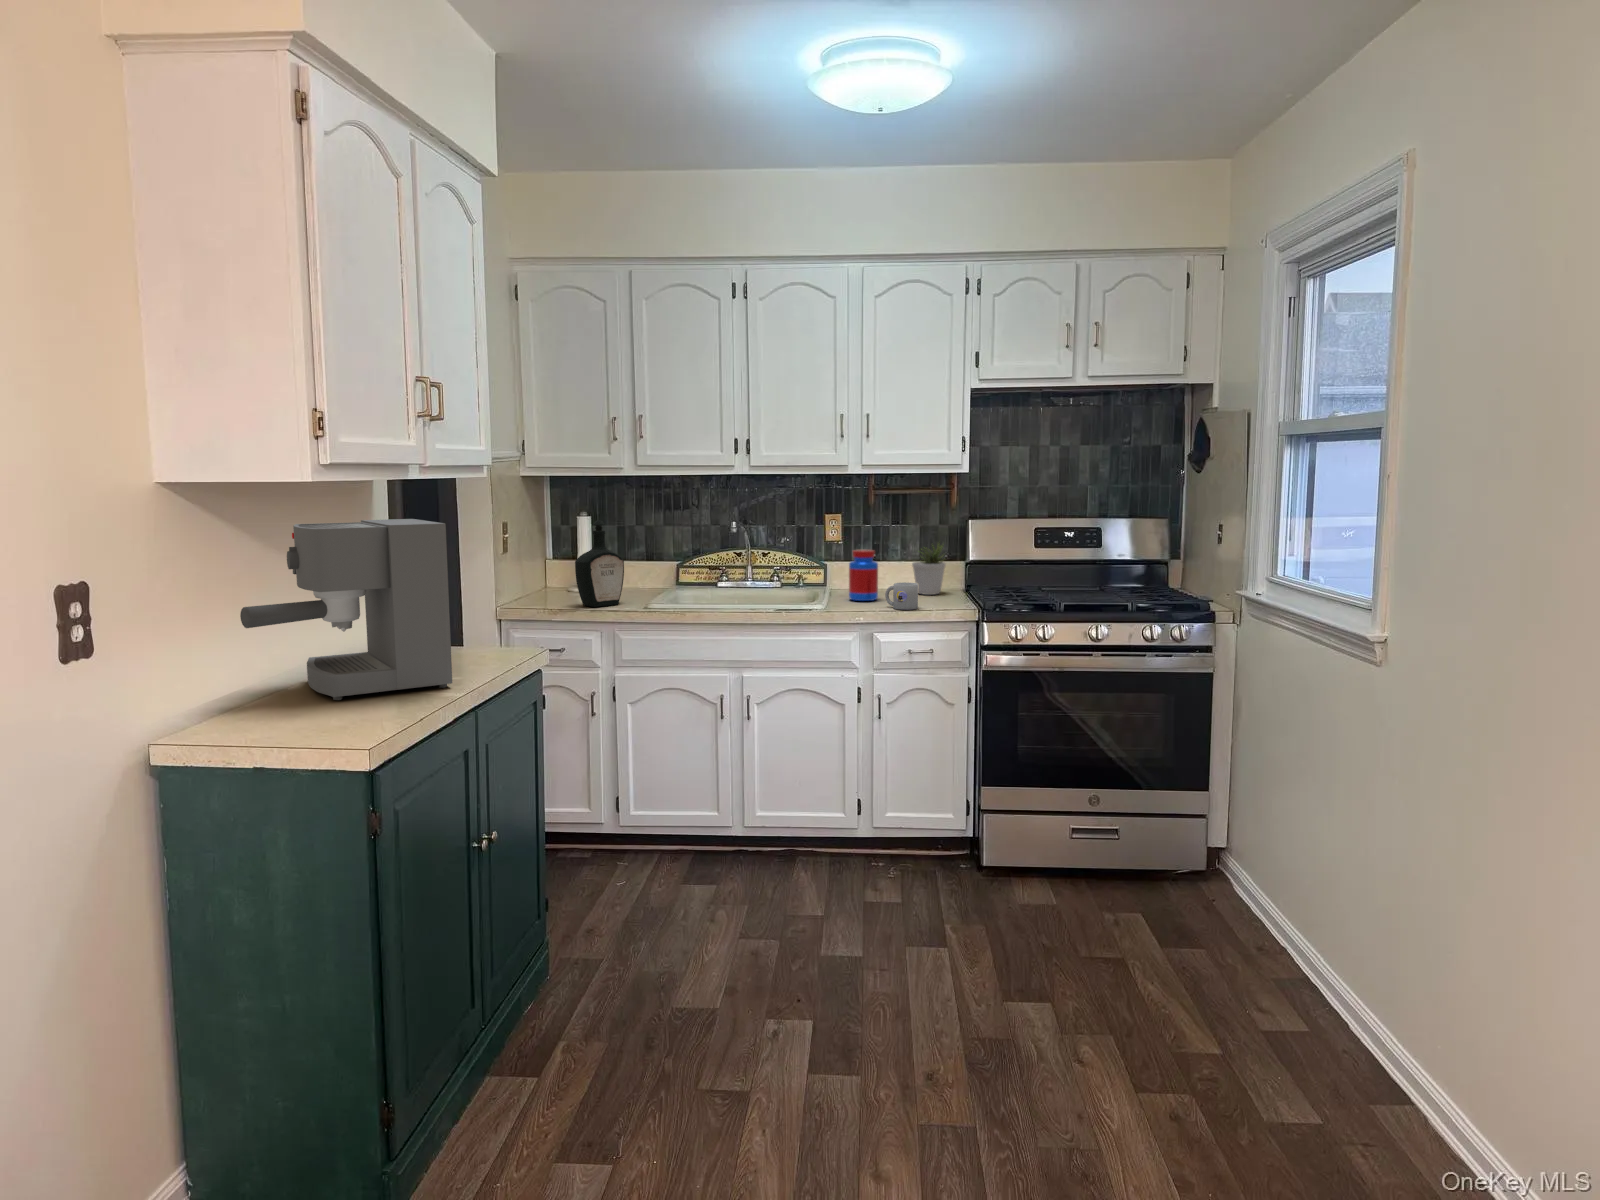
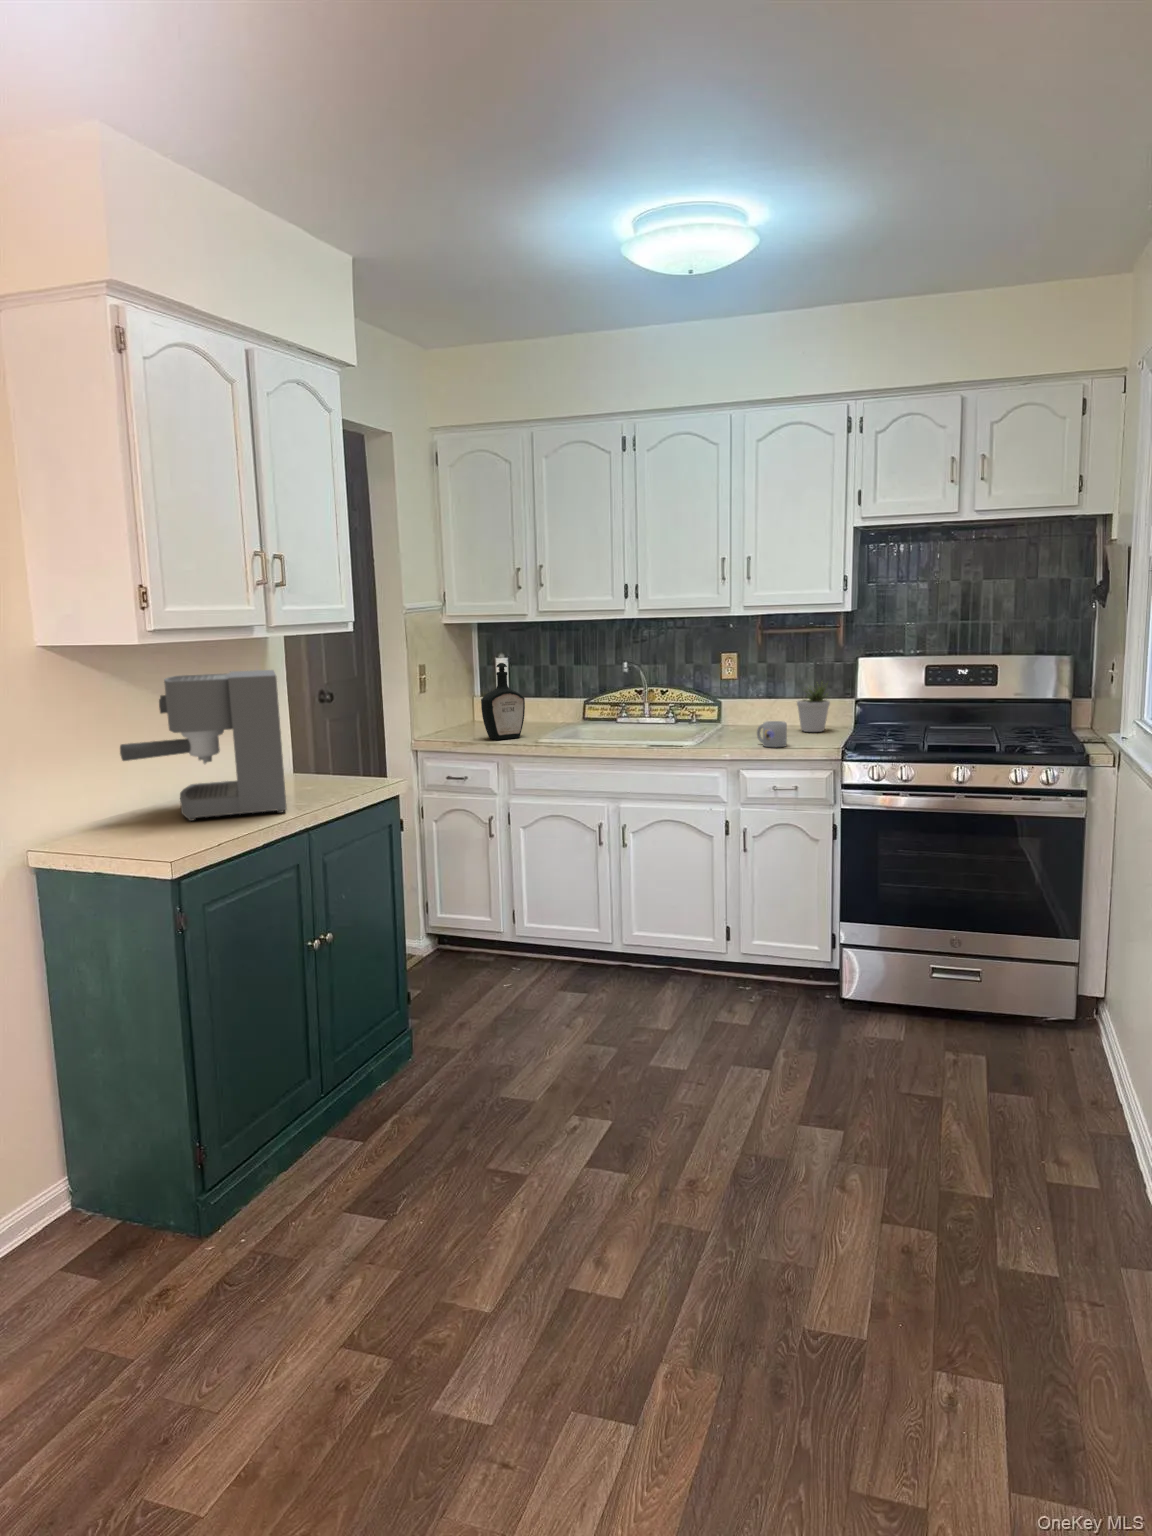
jar: present [849,550,878,601] -> none [729,689,757,738]

